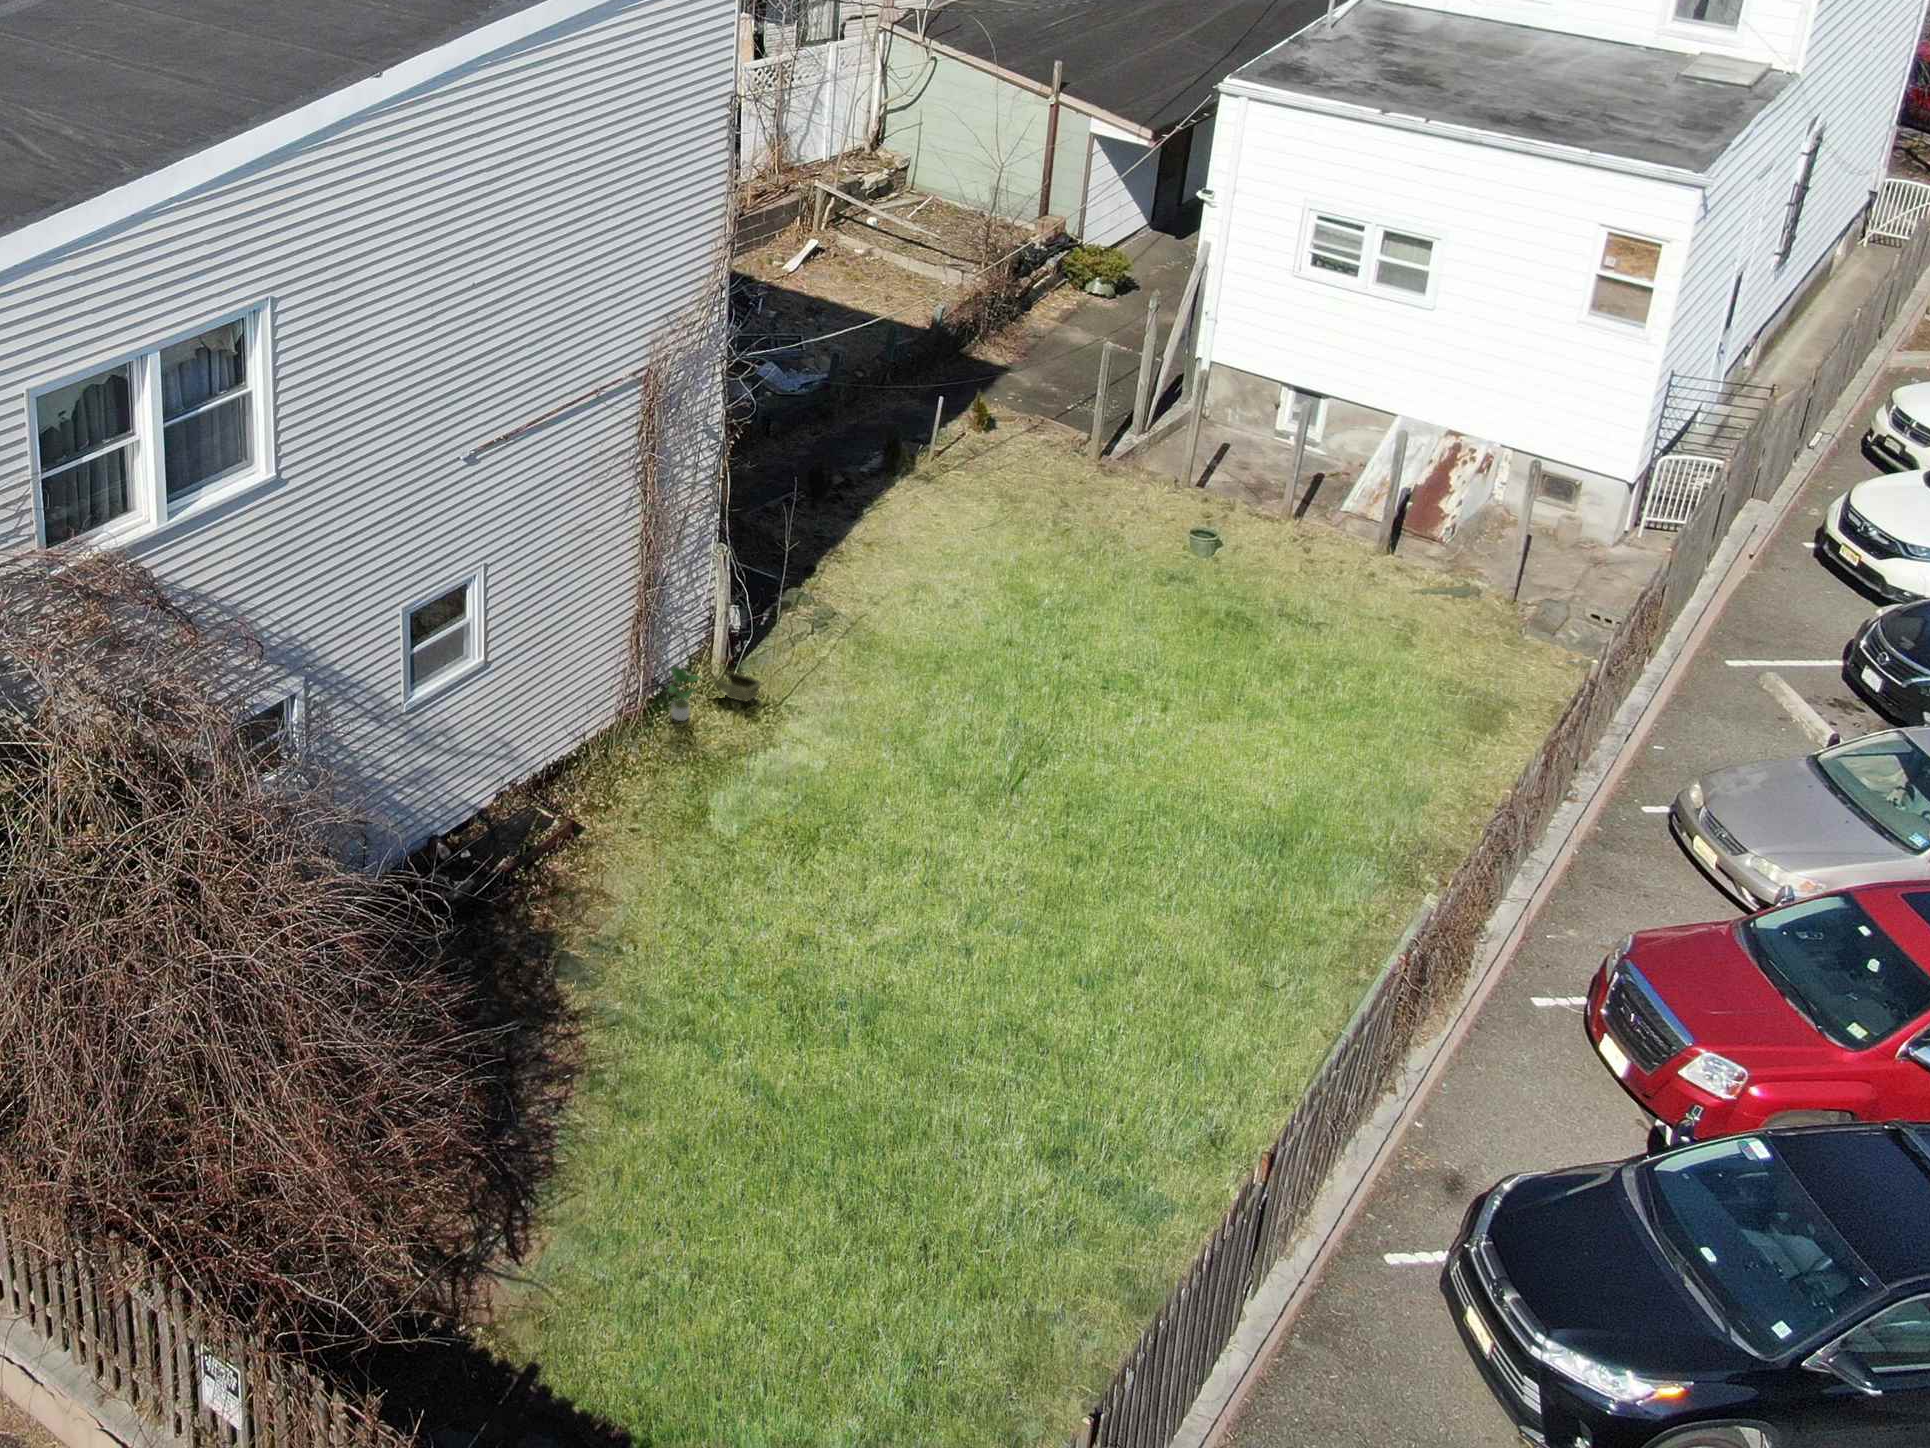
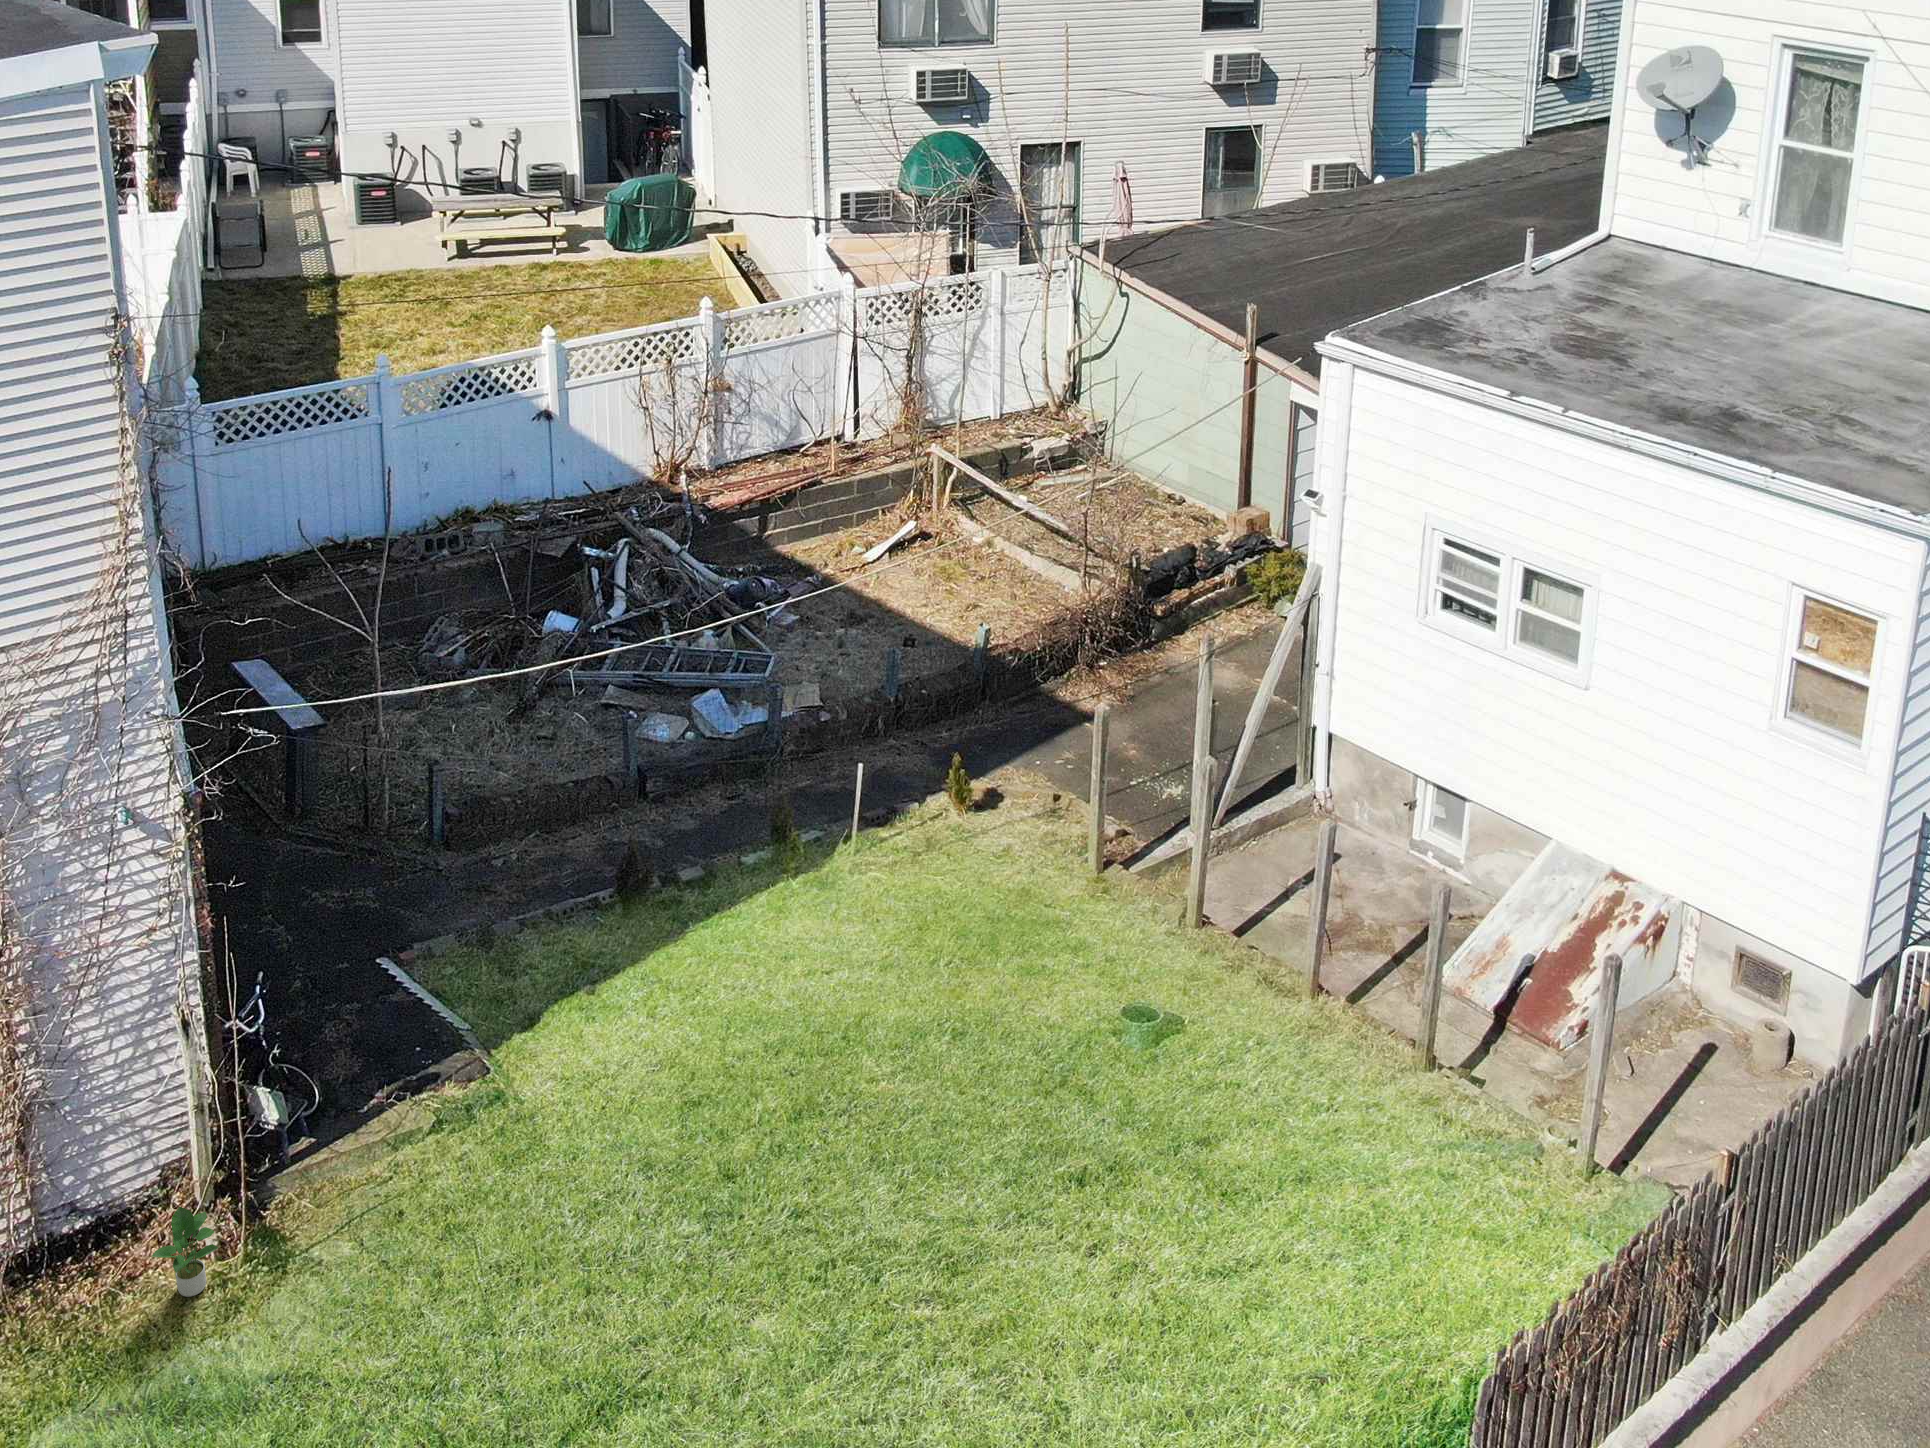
woven basket: present [713,671,760,702] -> none [272,1208,339,1269]

